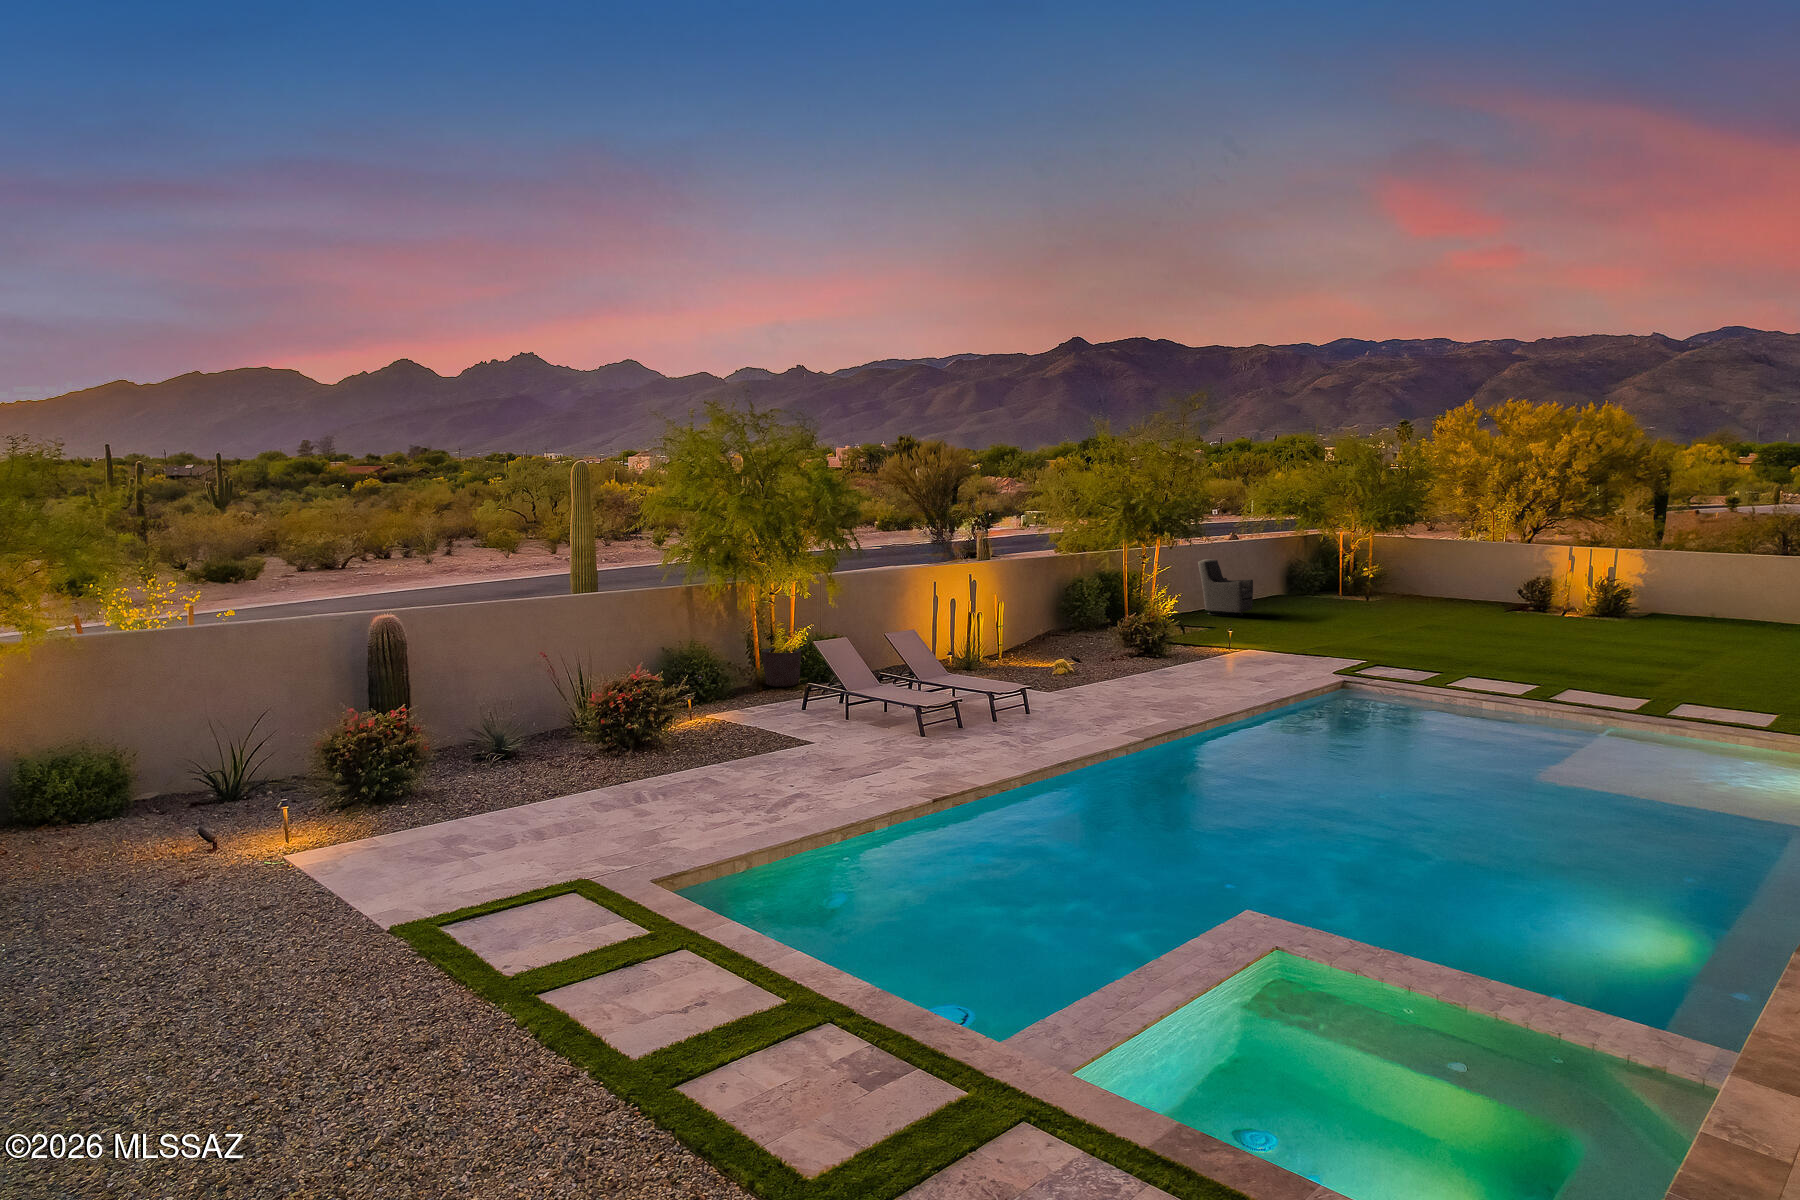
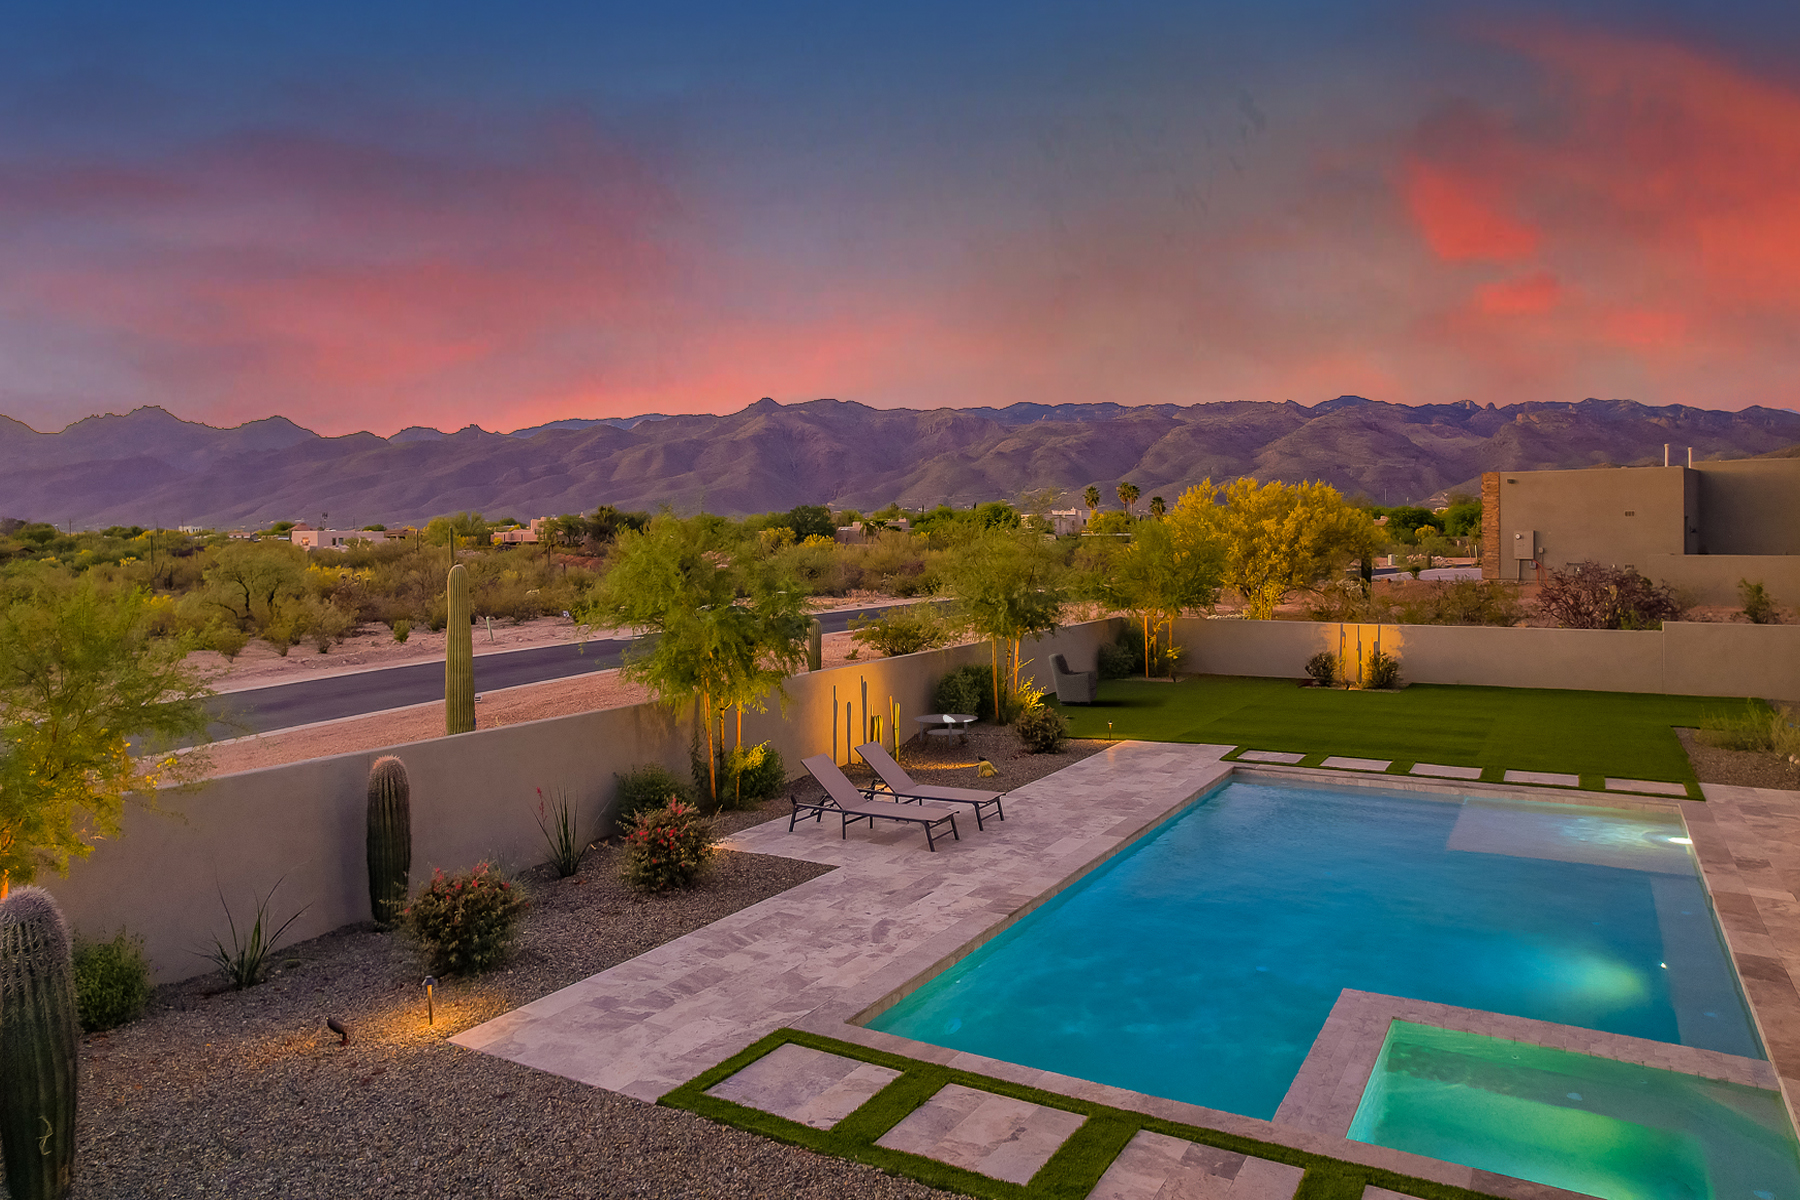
round table: none [1010,612,1079,647] -> present [914,714,978,749]
planter: present [762,648,801,687] -> none [728,771,767,811]

